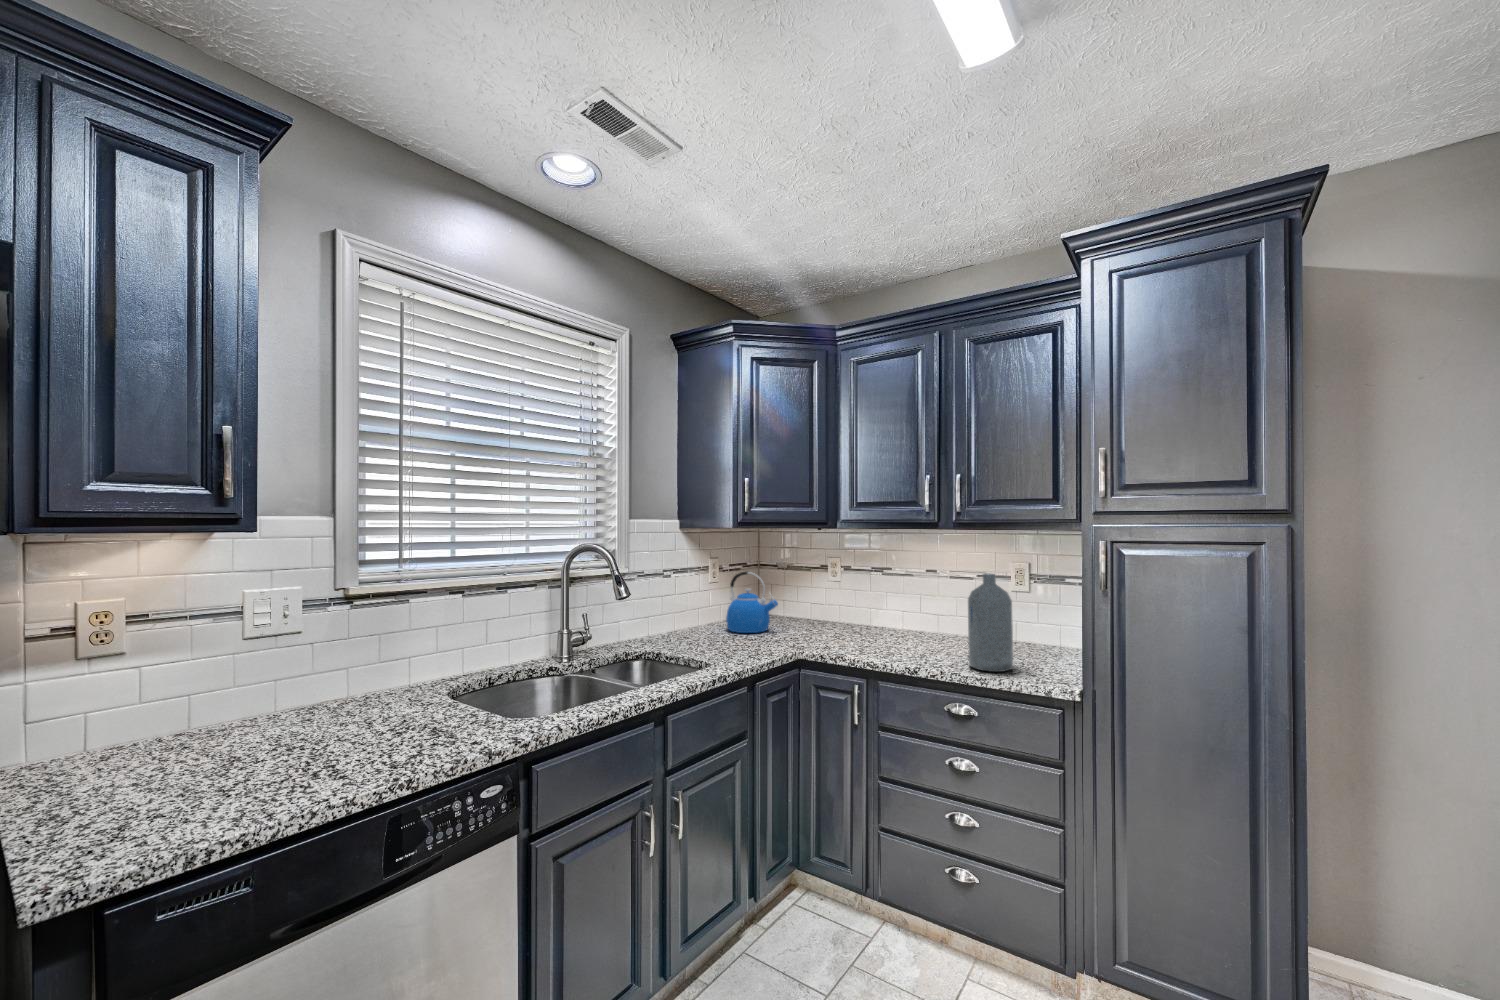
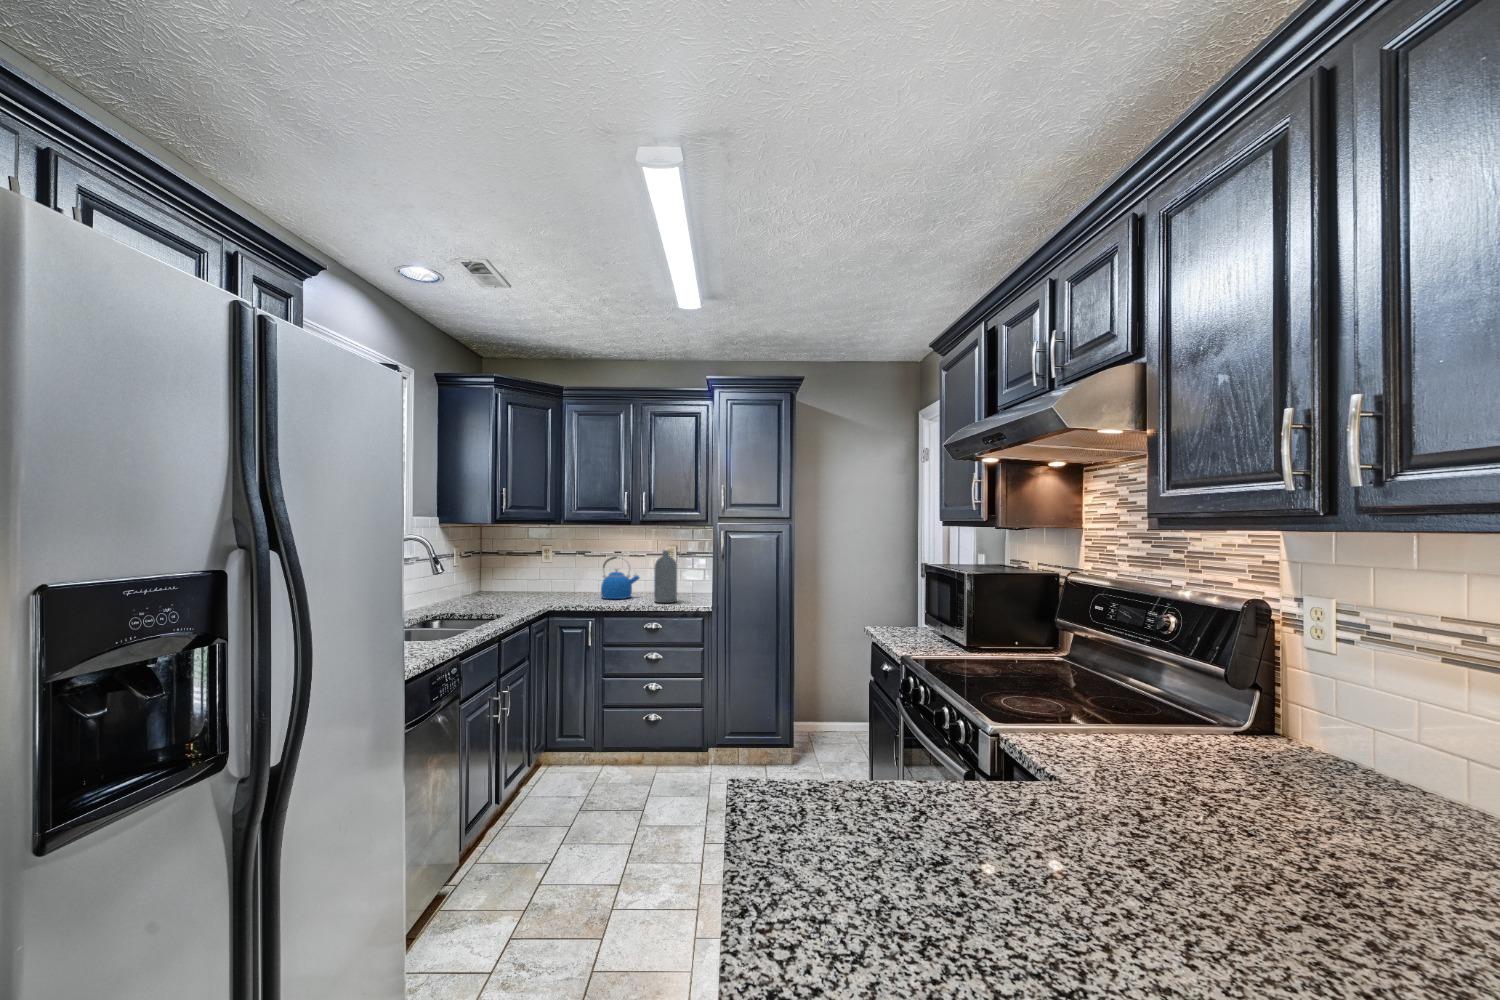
kettle: present [726,571,778,633] -> present [601,557,640,599]

